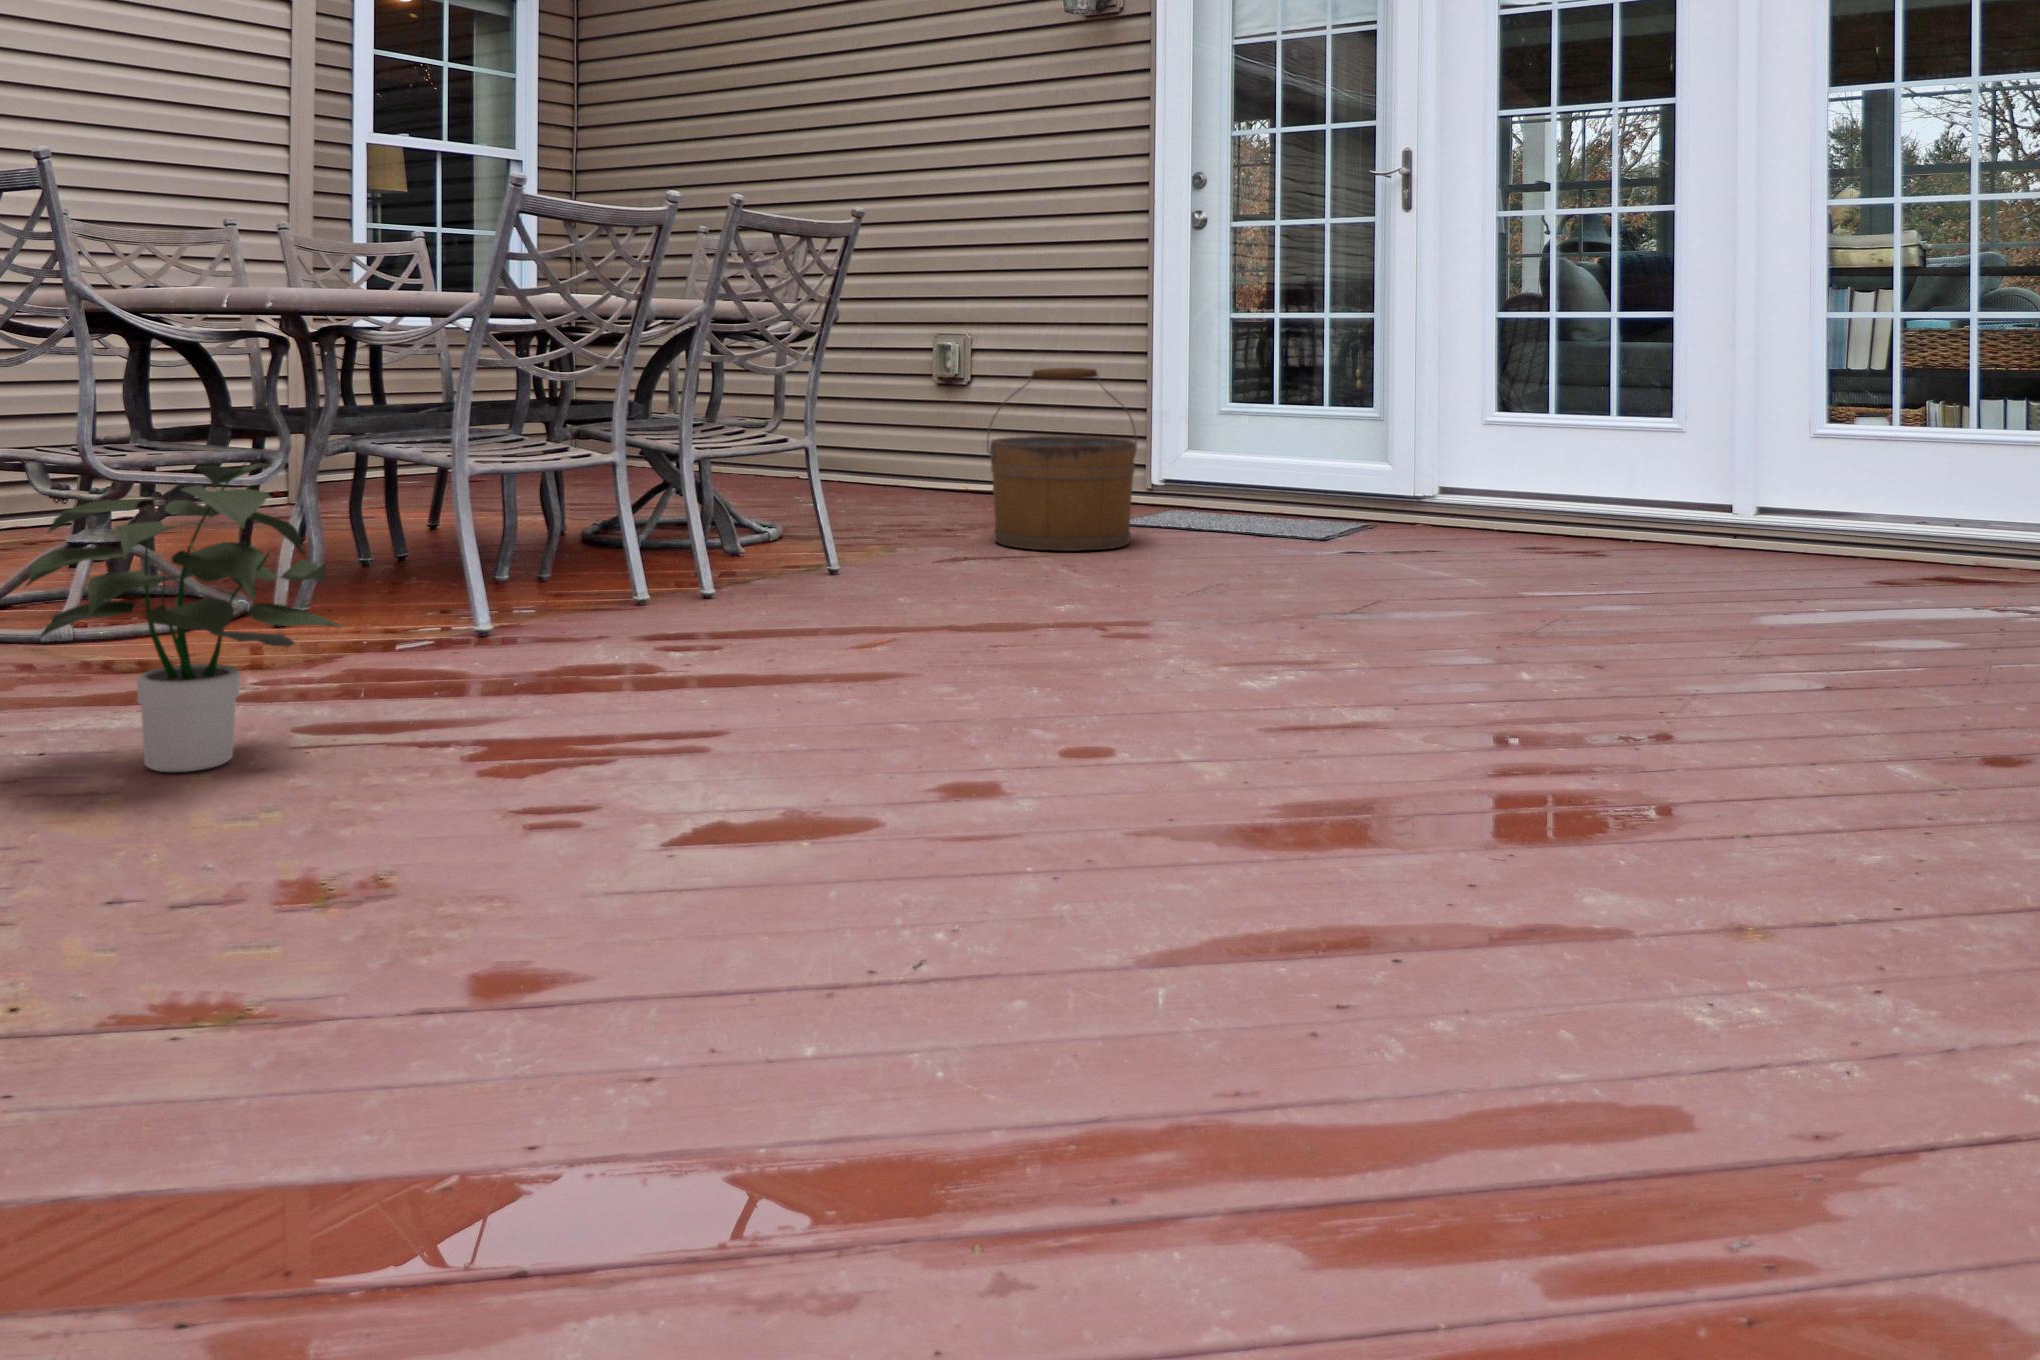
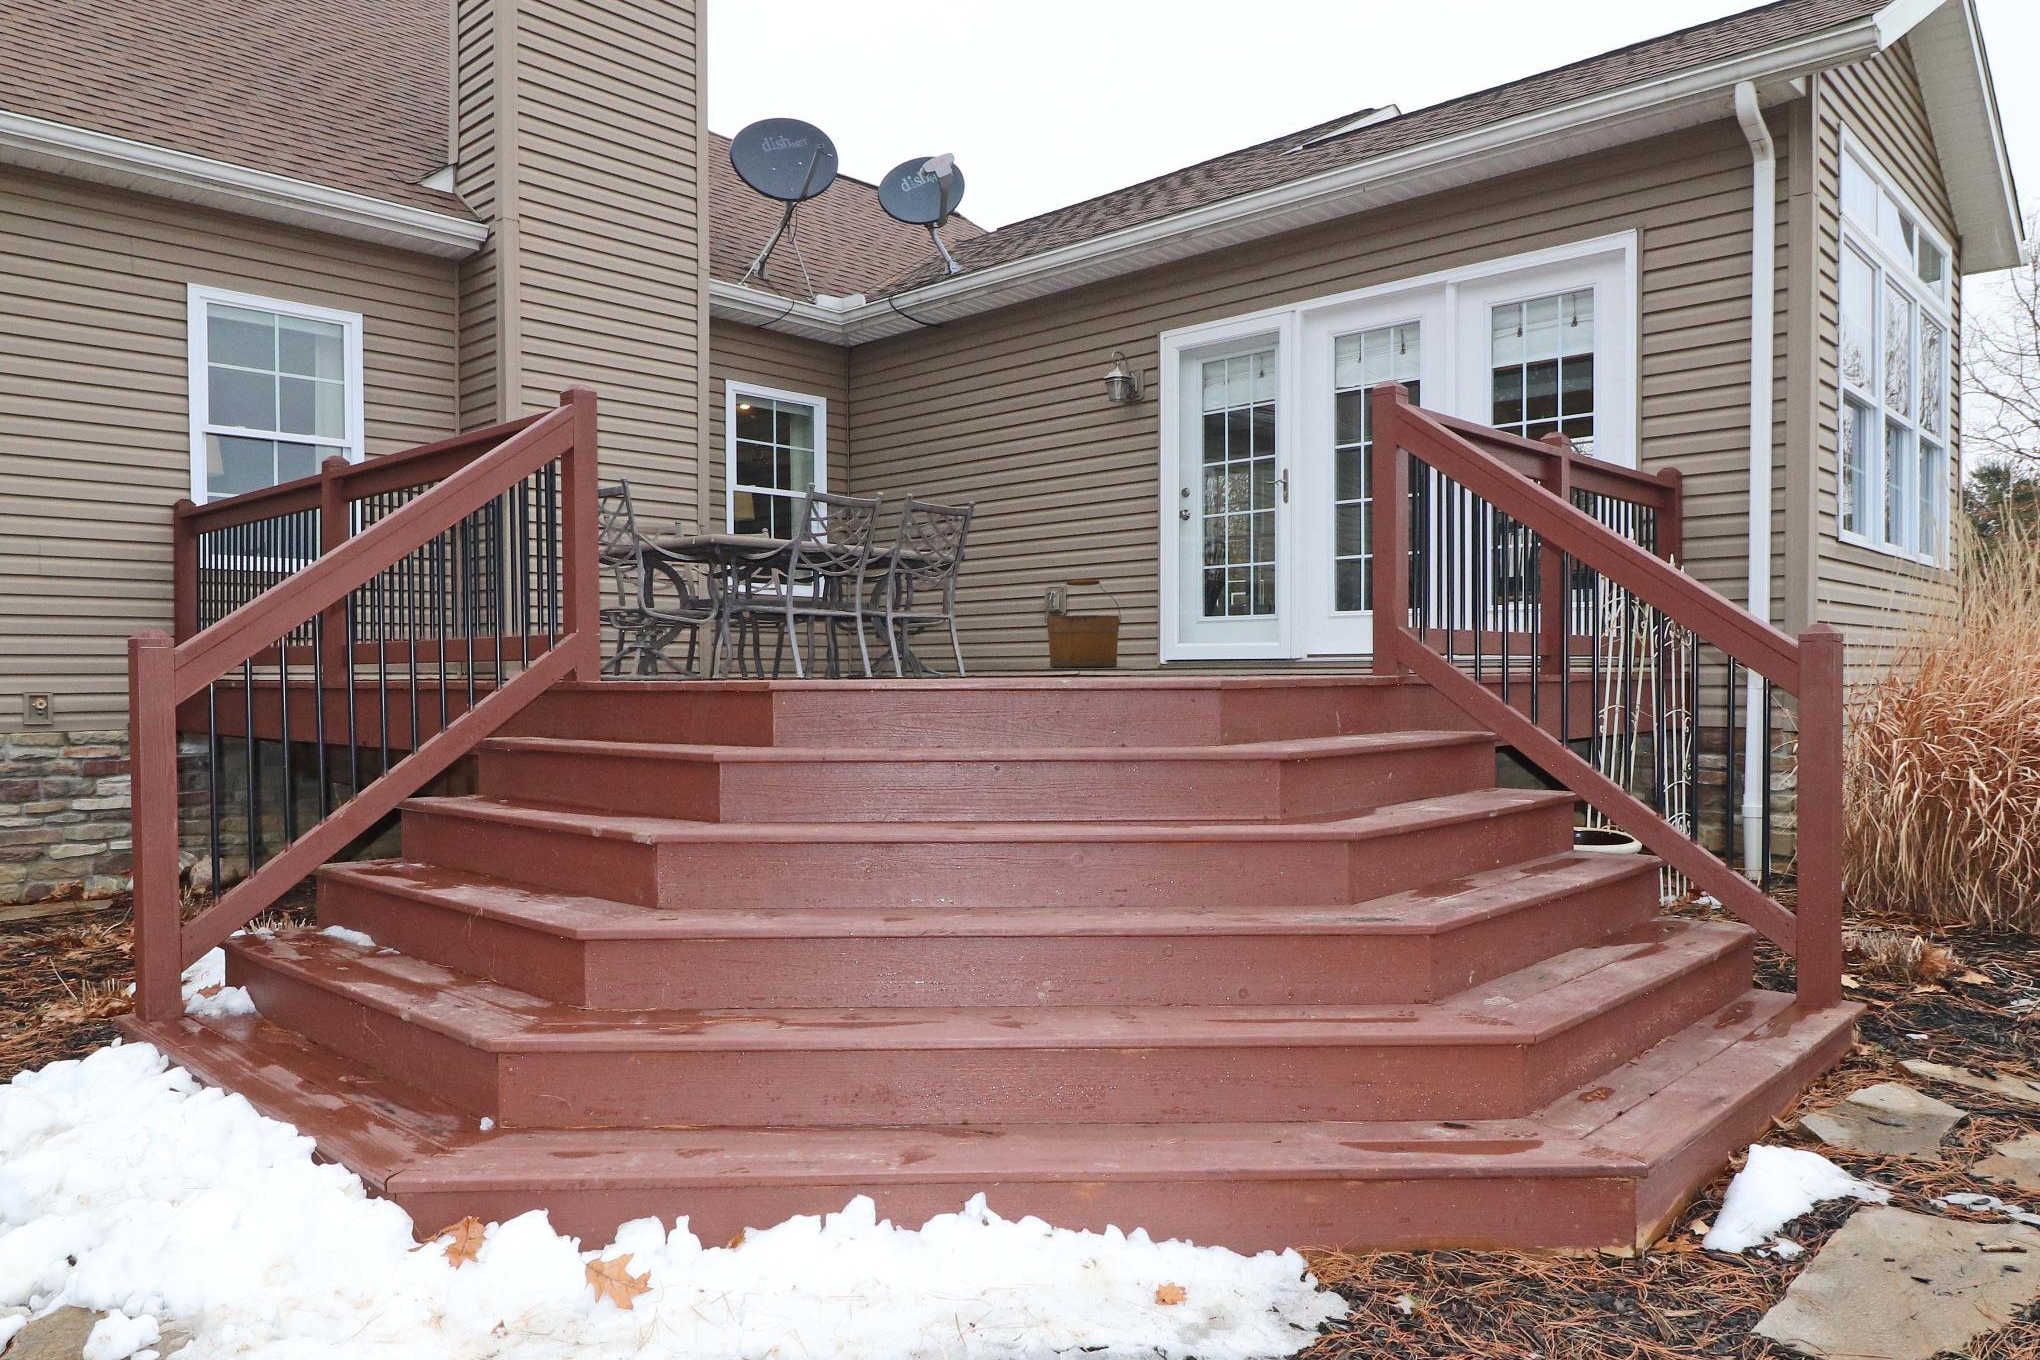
potted plant: present [25,463,344,772] -> none [655,575,760,681]

